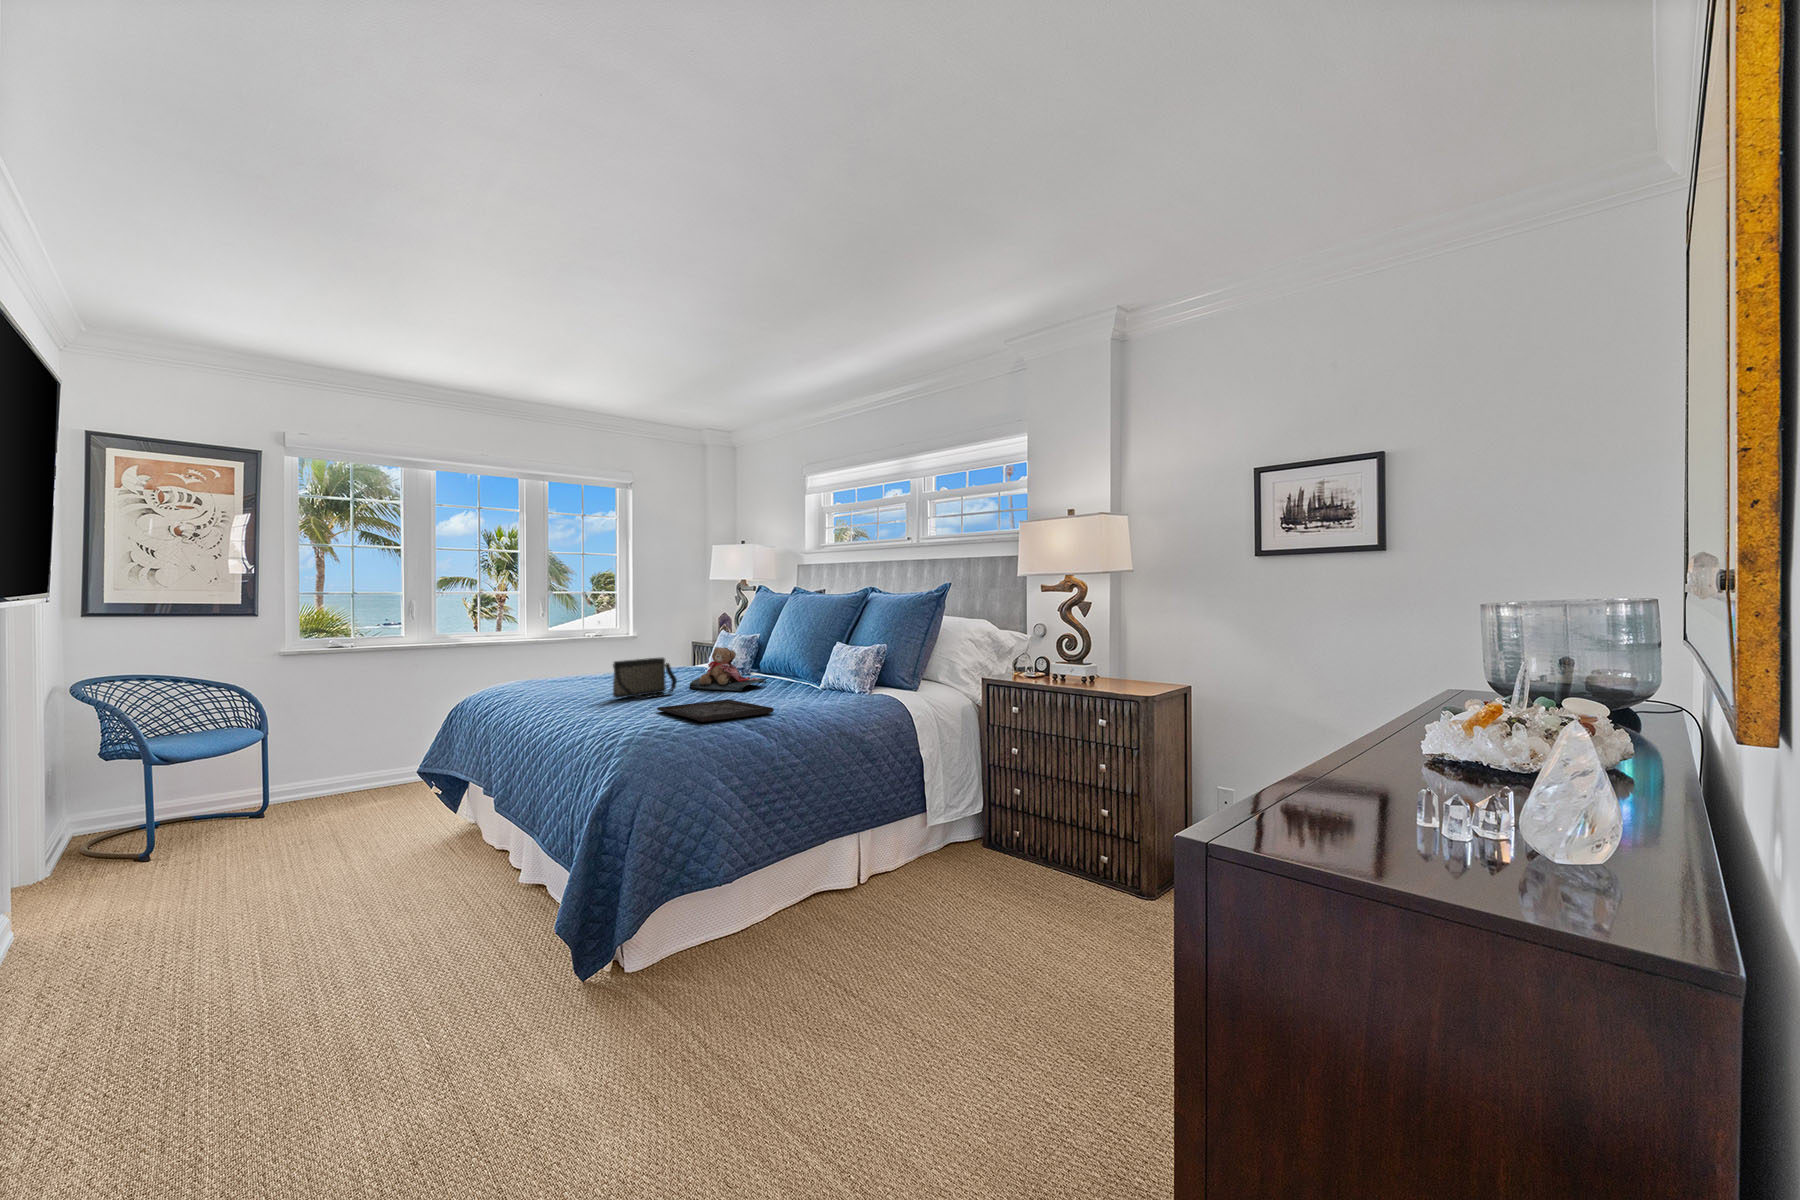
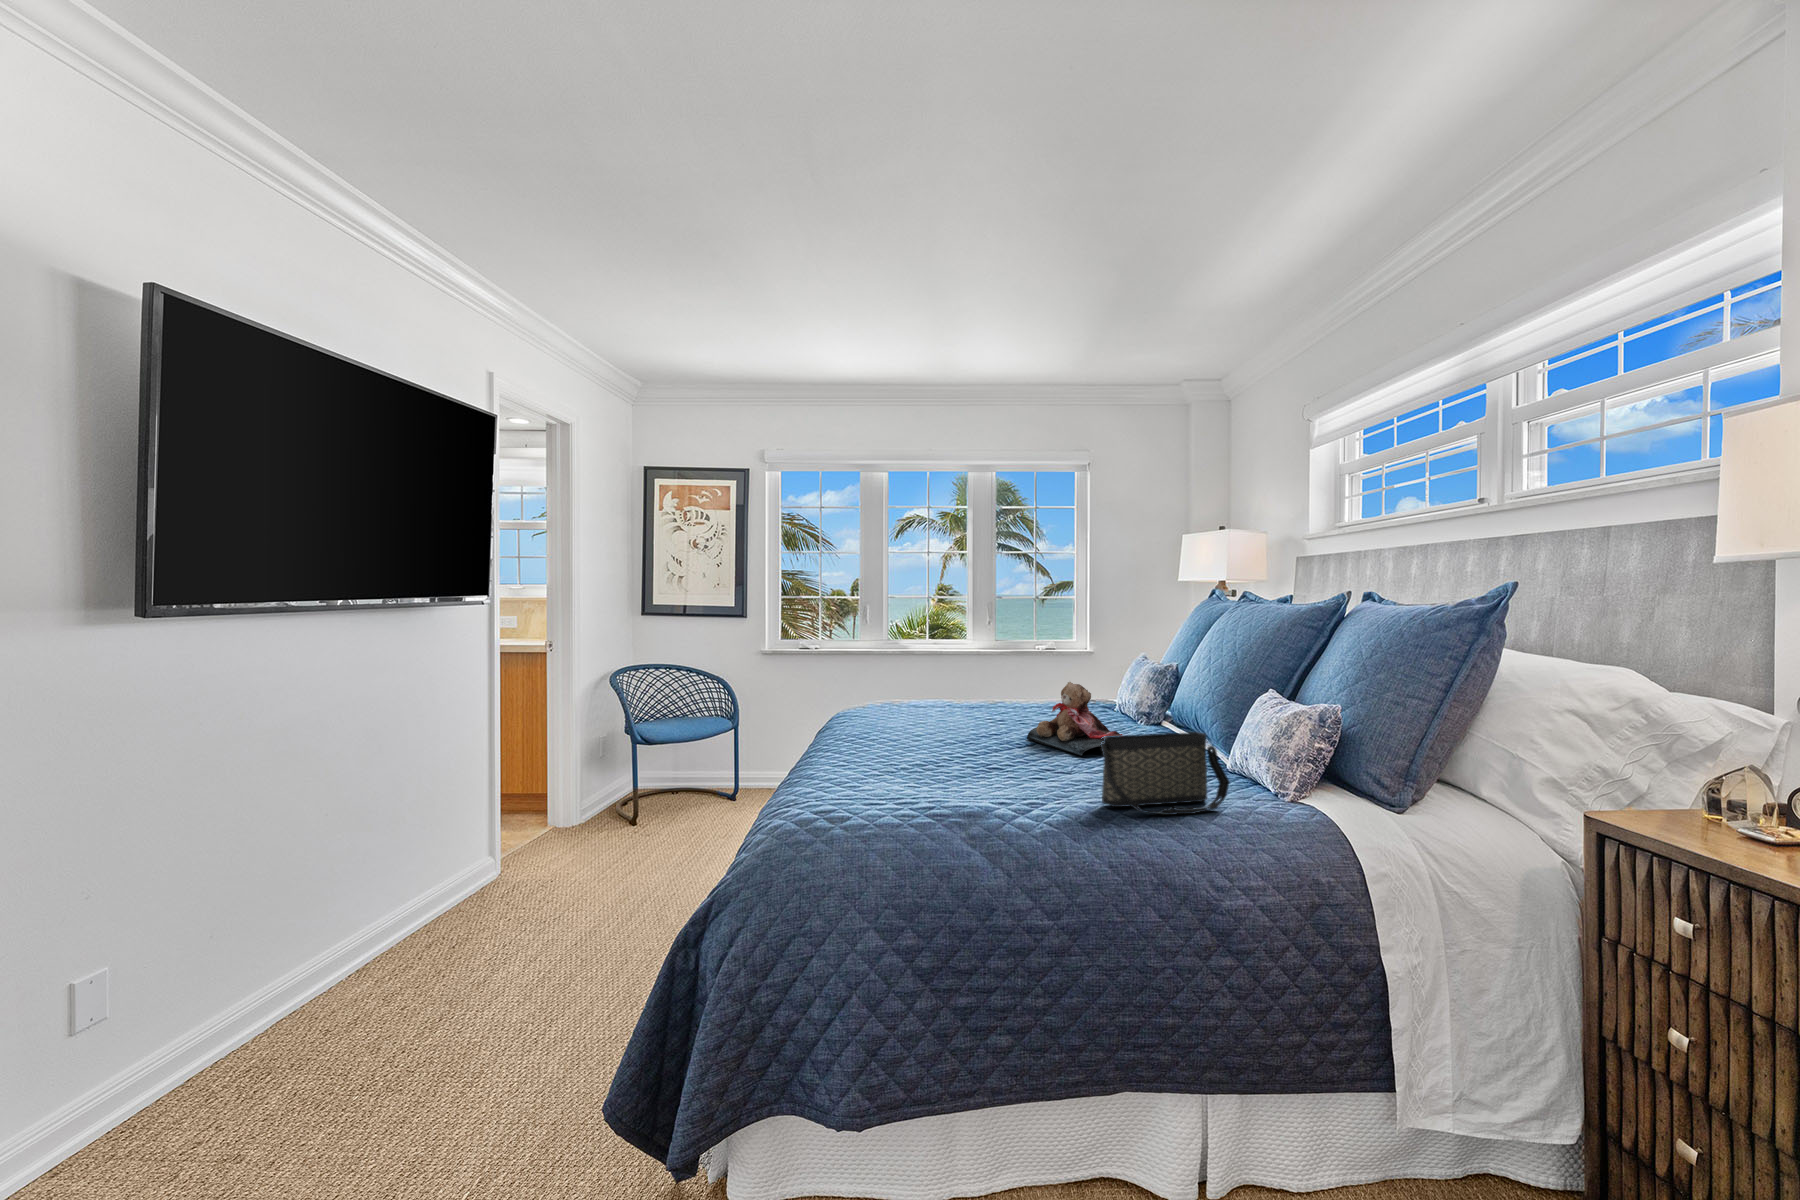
handbag: present [613,658,677,698] -> present [1101,732,1230,815]
tray: present [657,699,774,722] -> none [898,773,1039,819]

